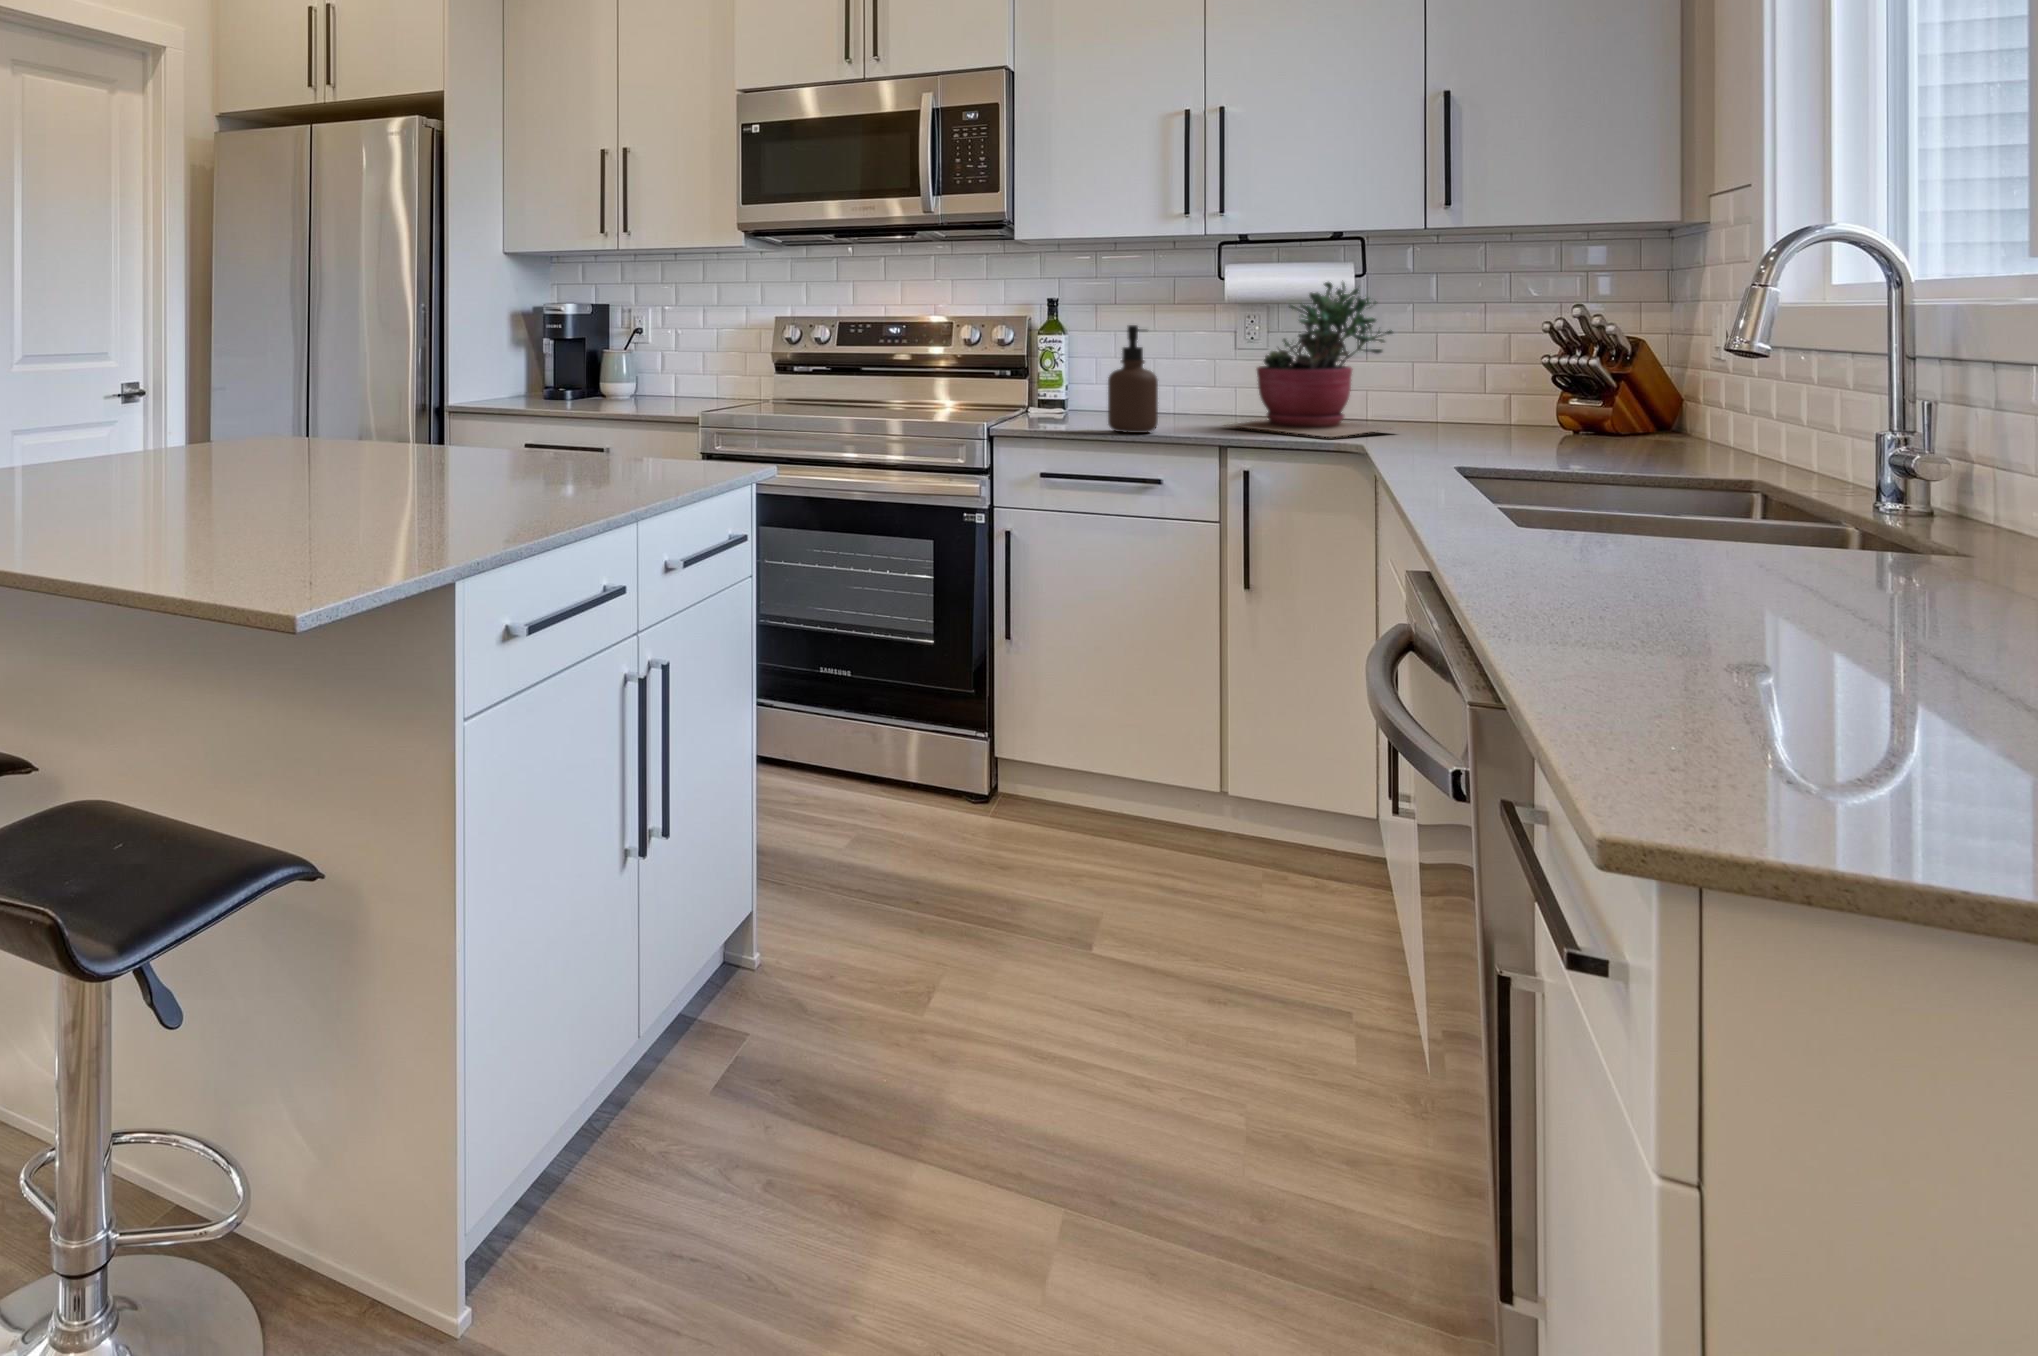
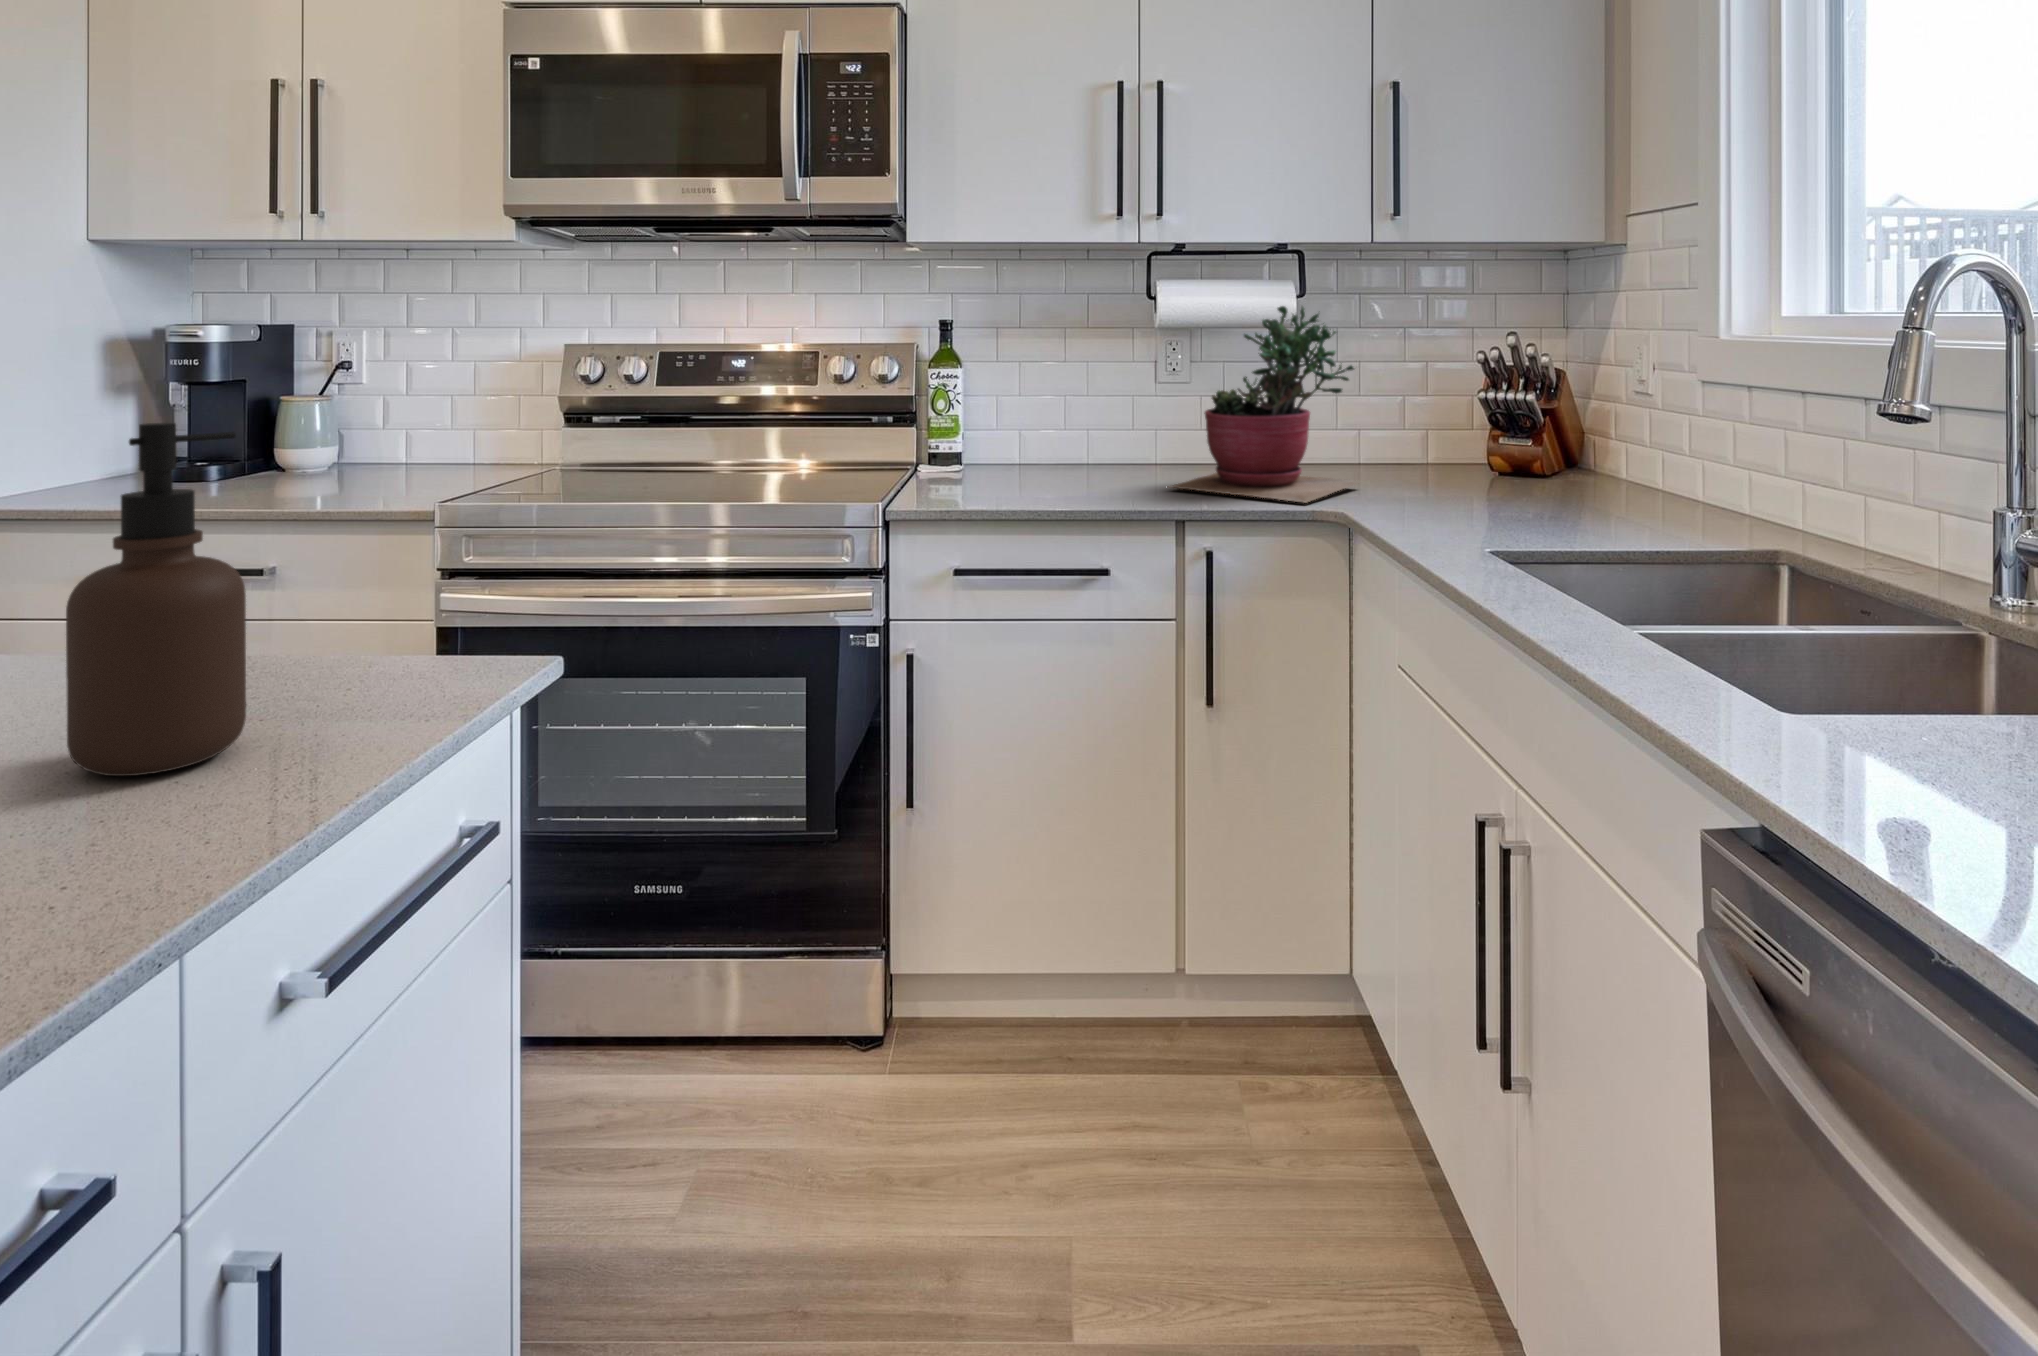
soap dispenser: present [1108,325,1158,433] -> present [66,423,246,776]

